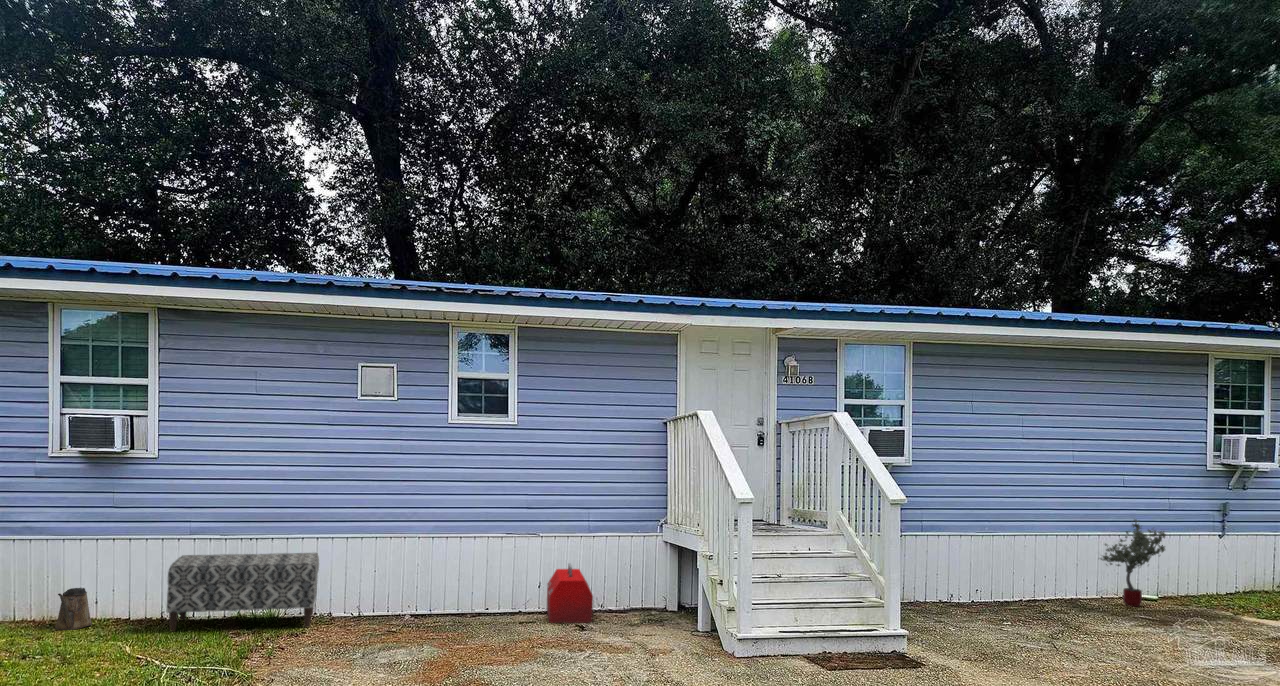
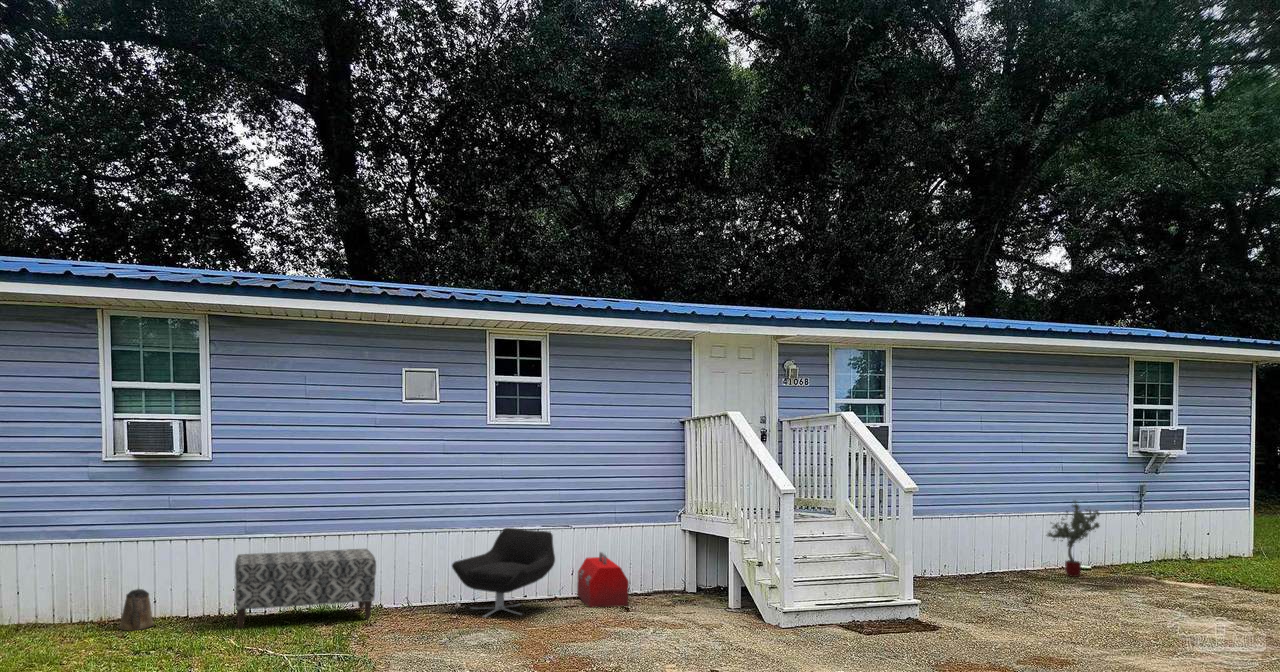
lounge chair: none [401,534,513,633] -> present [452,528,555,617]

